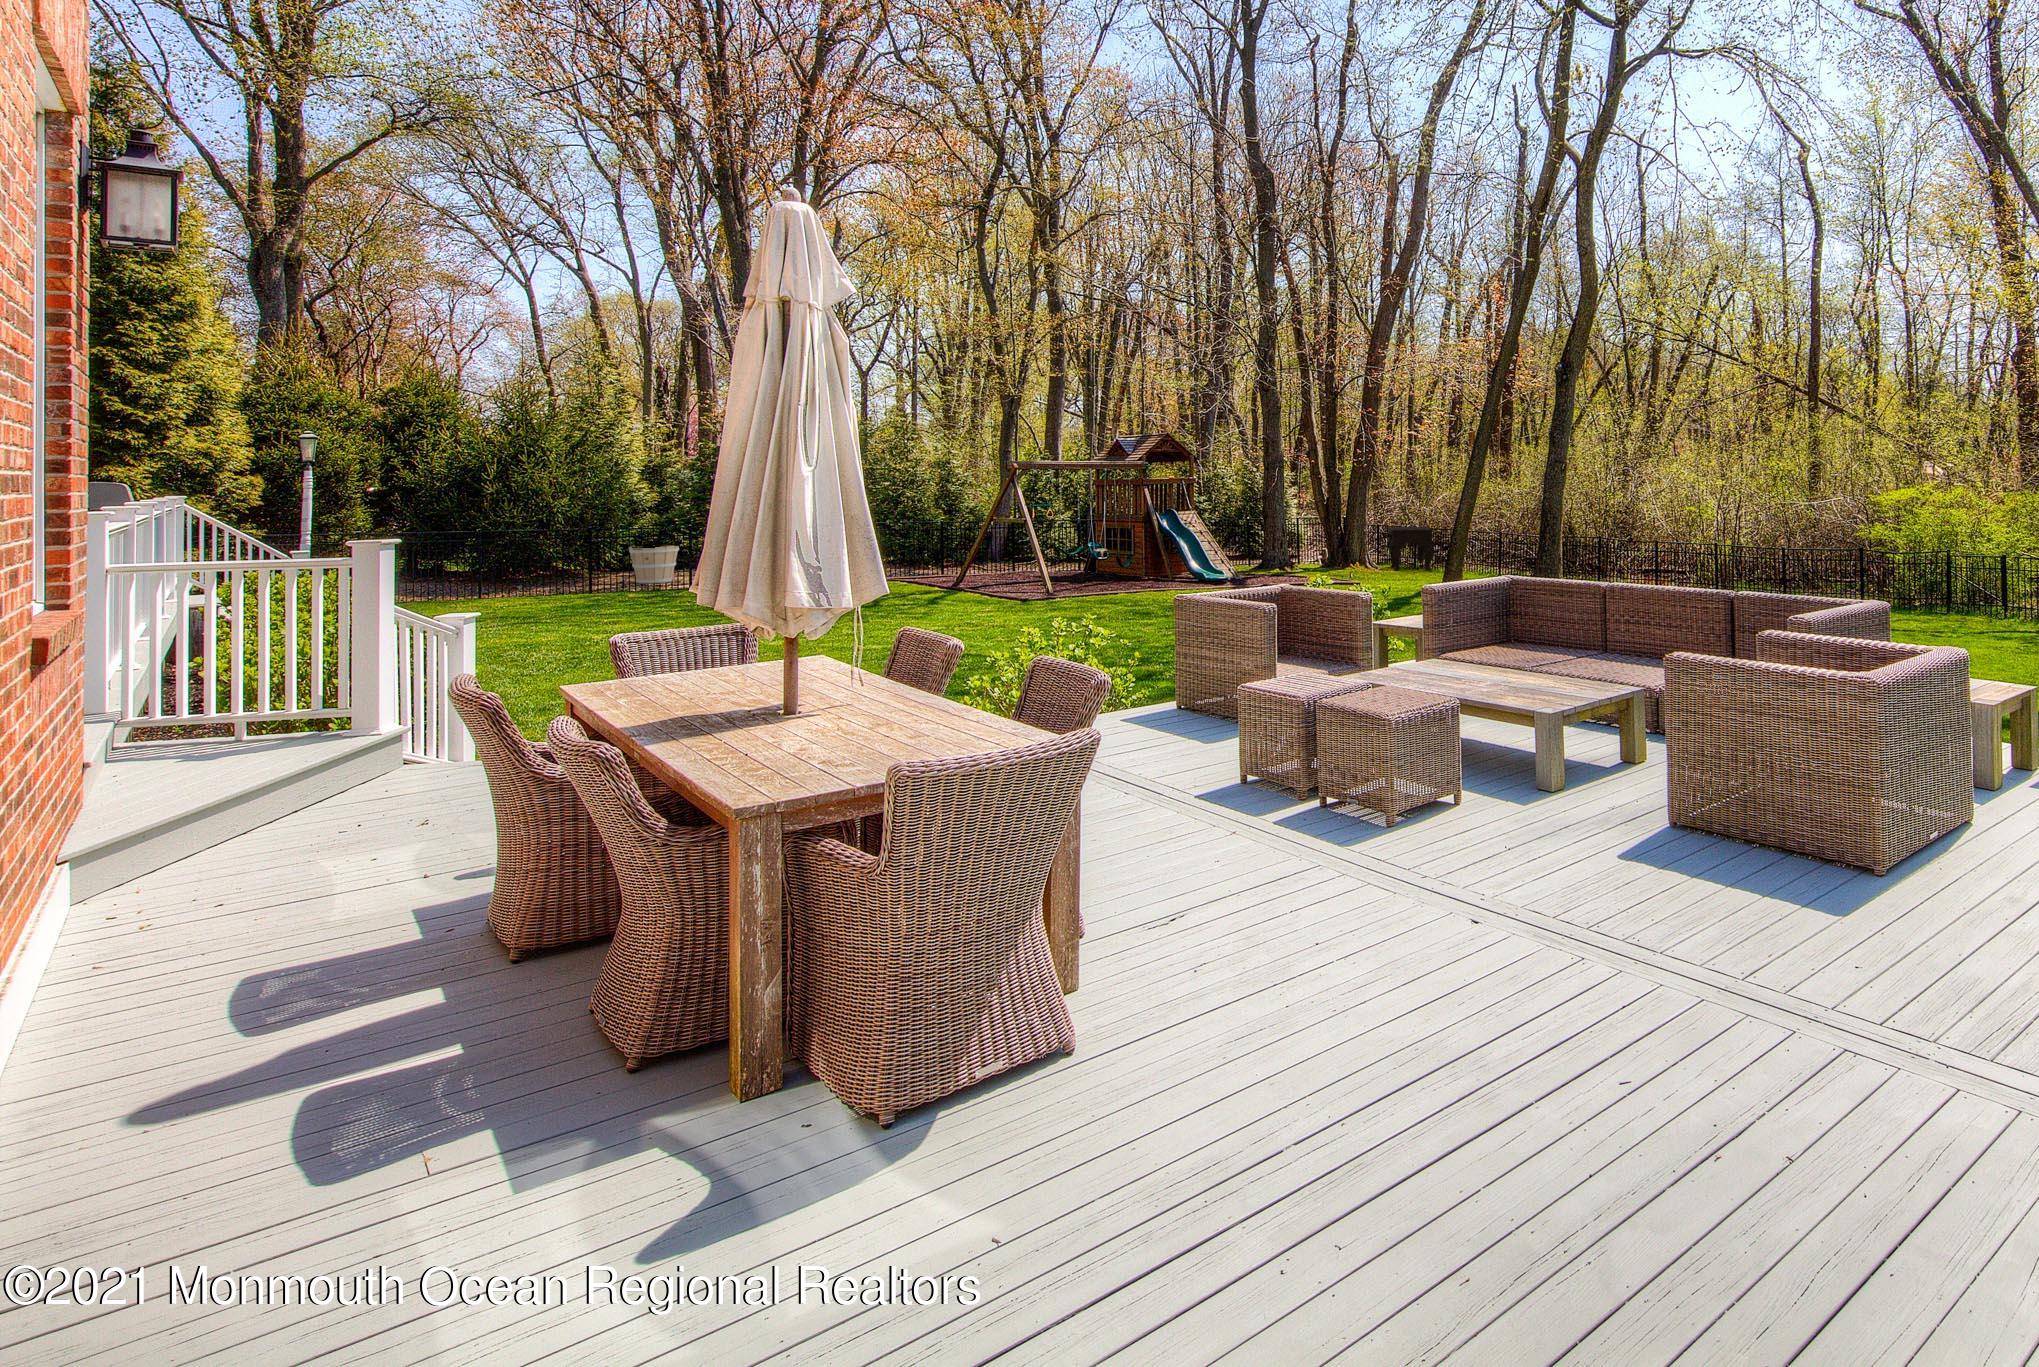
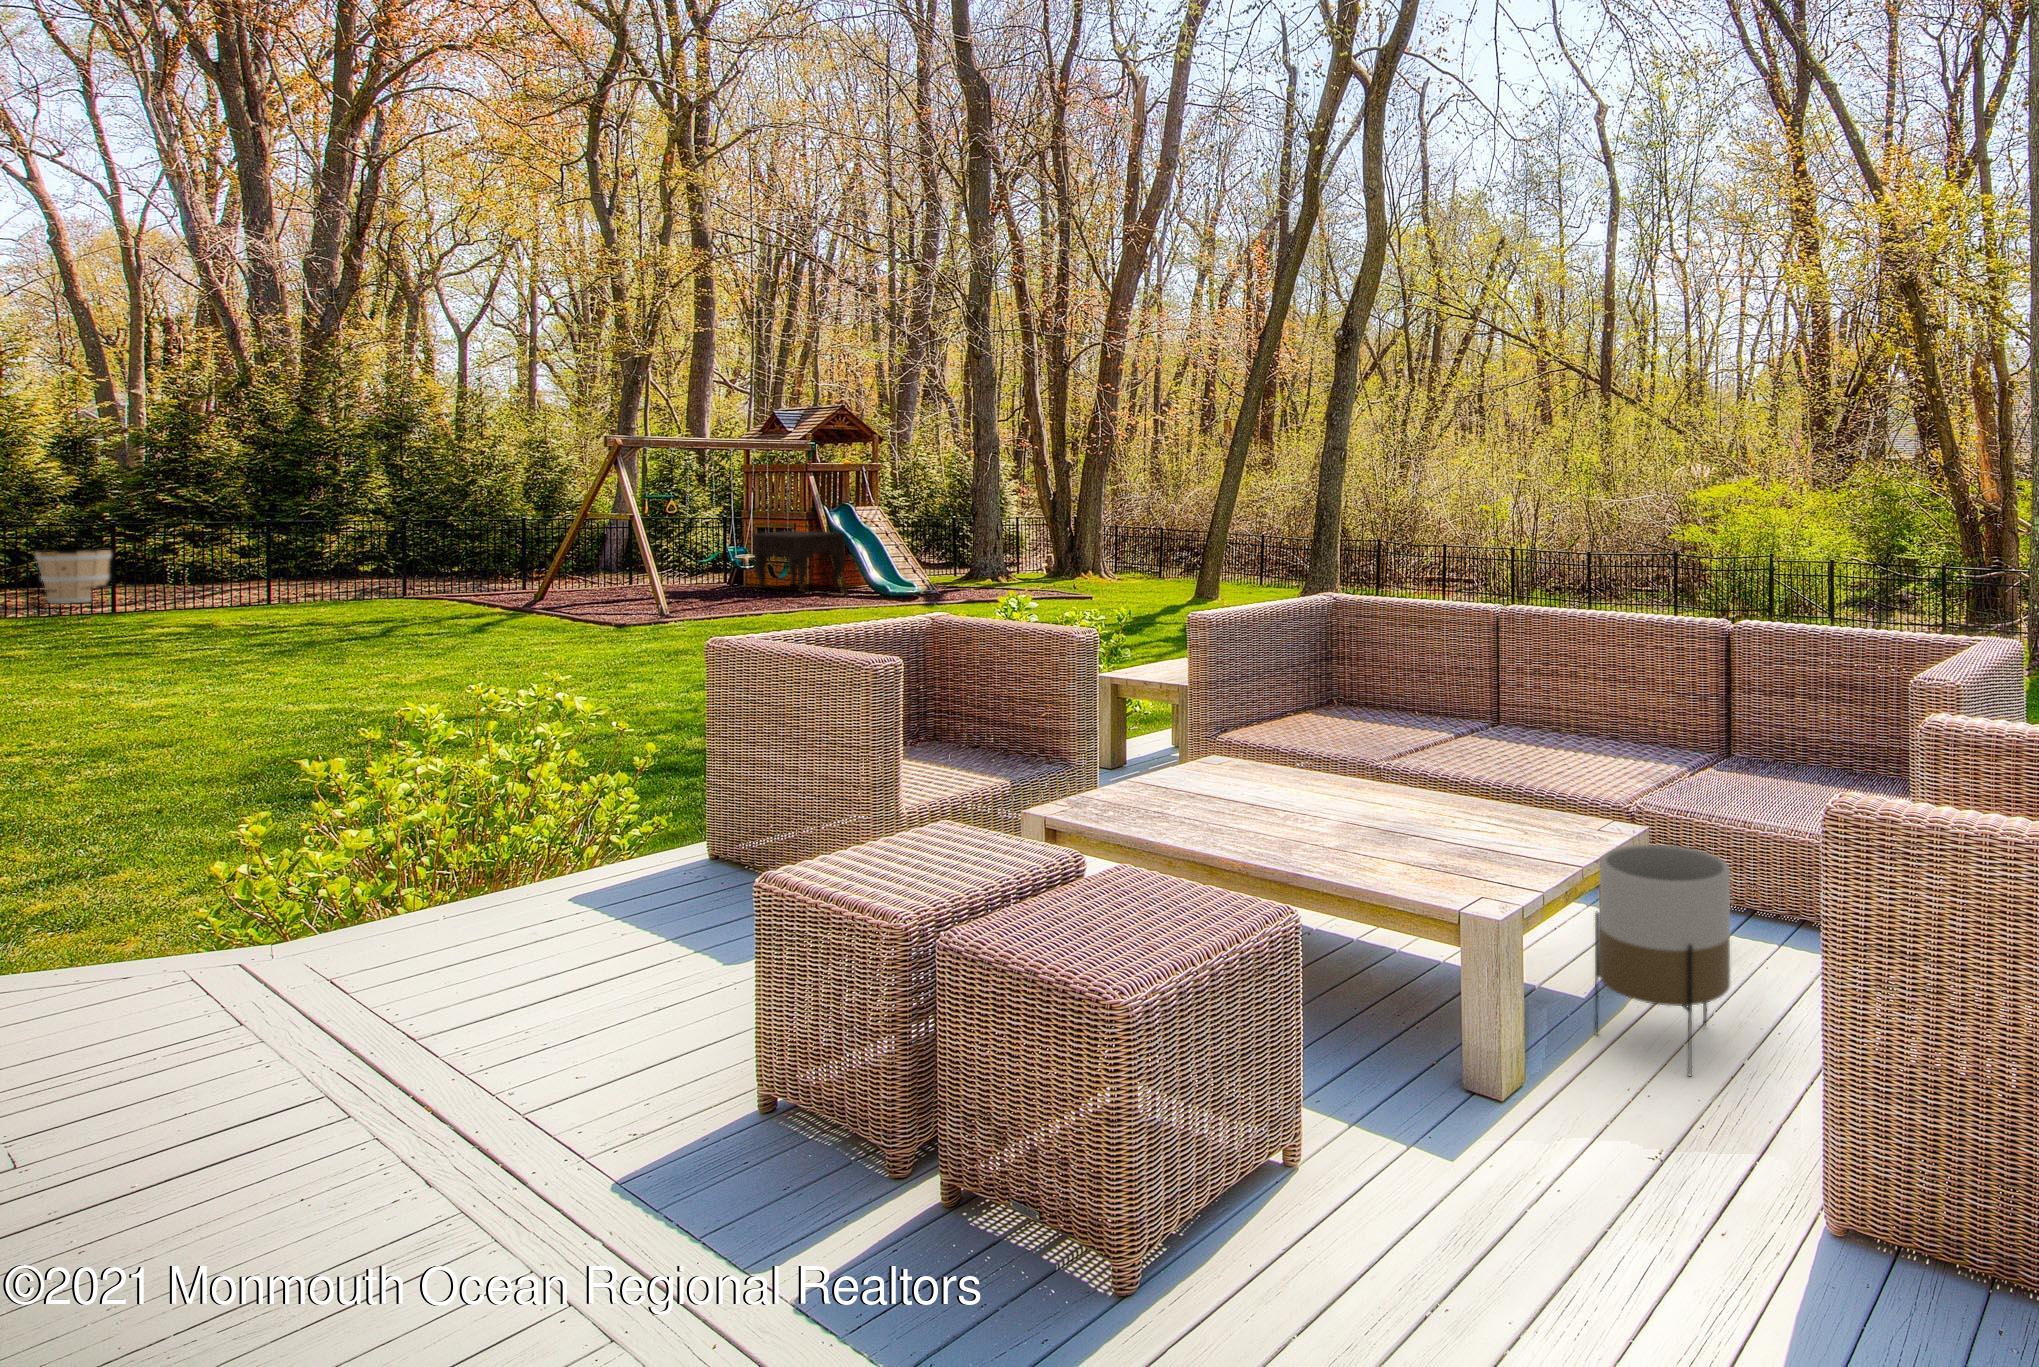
side table: present [1387,527,1434,571] -> present [752,531,845,592]
planter: none [1705,740,1797,888] -> present [1595,845,1730,1076]

